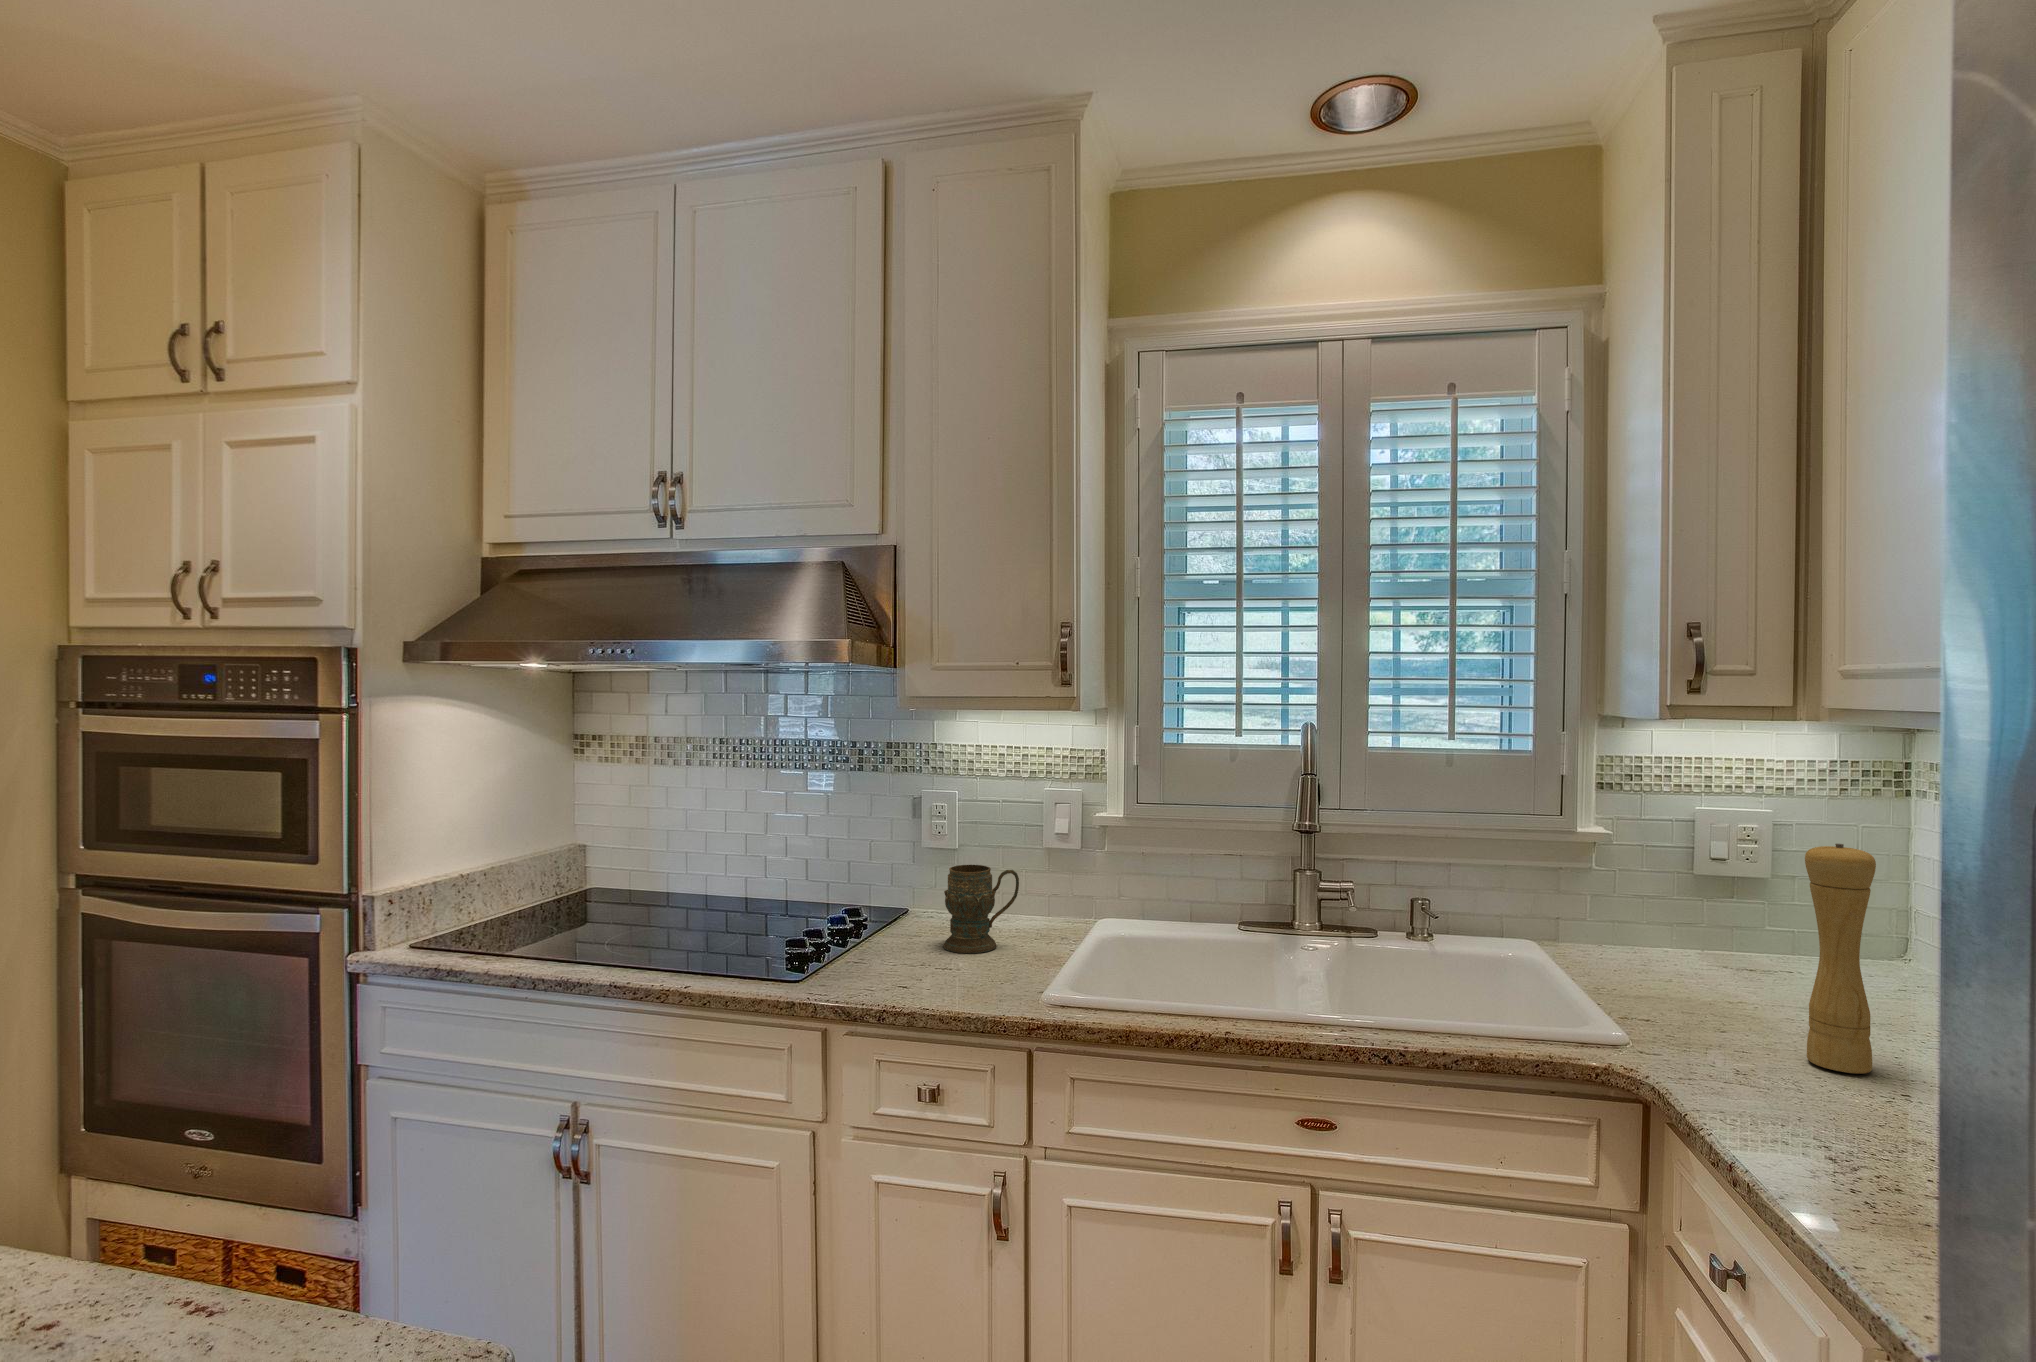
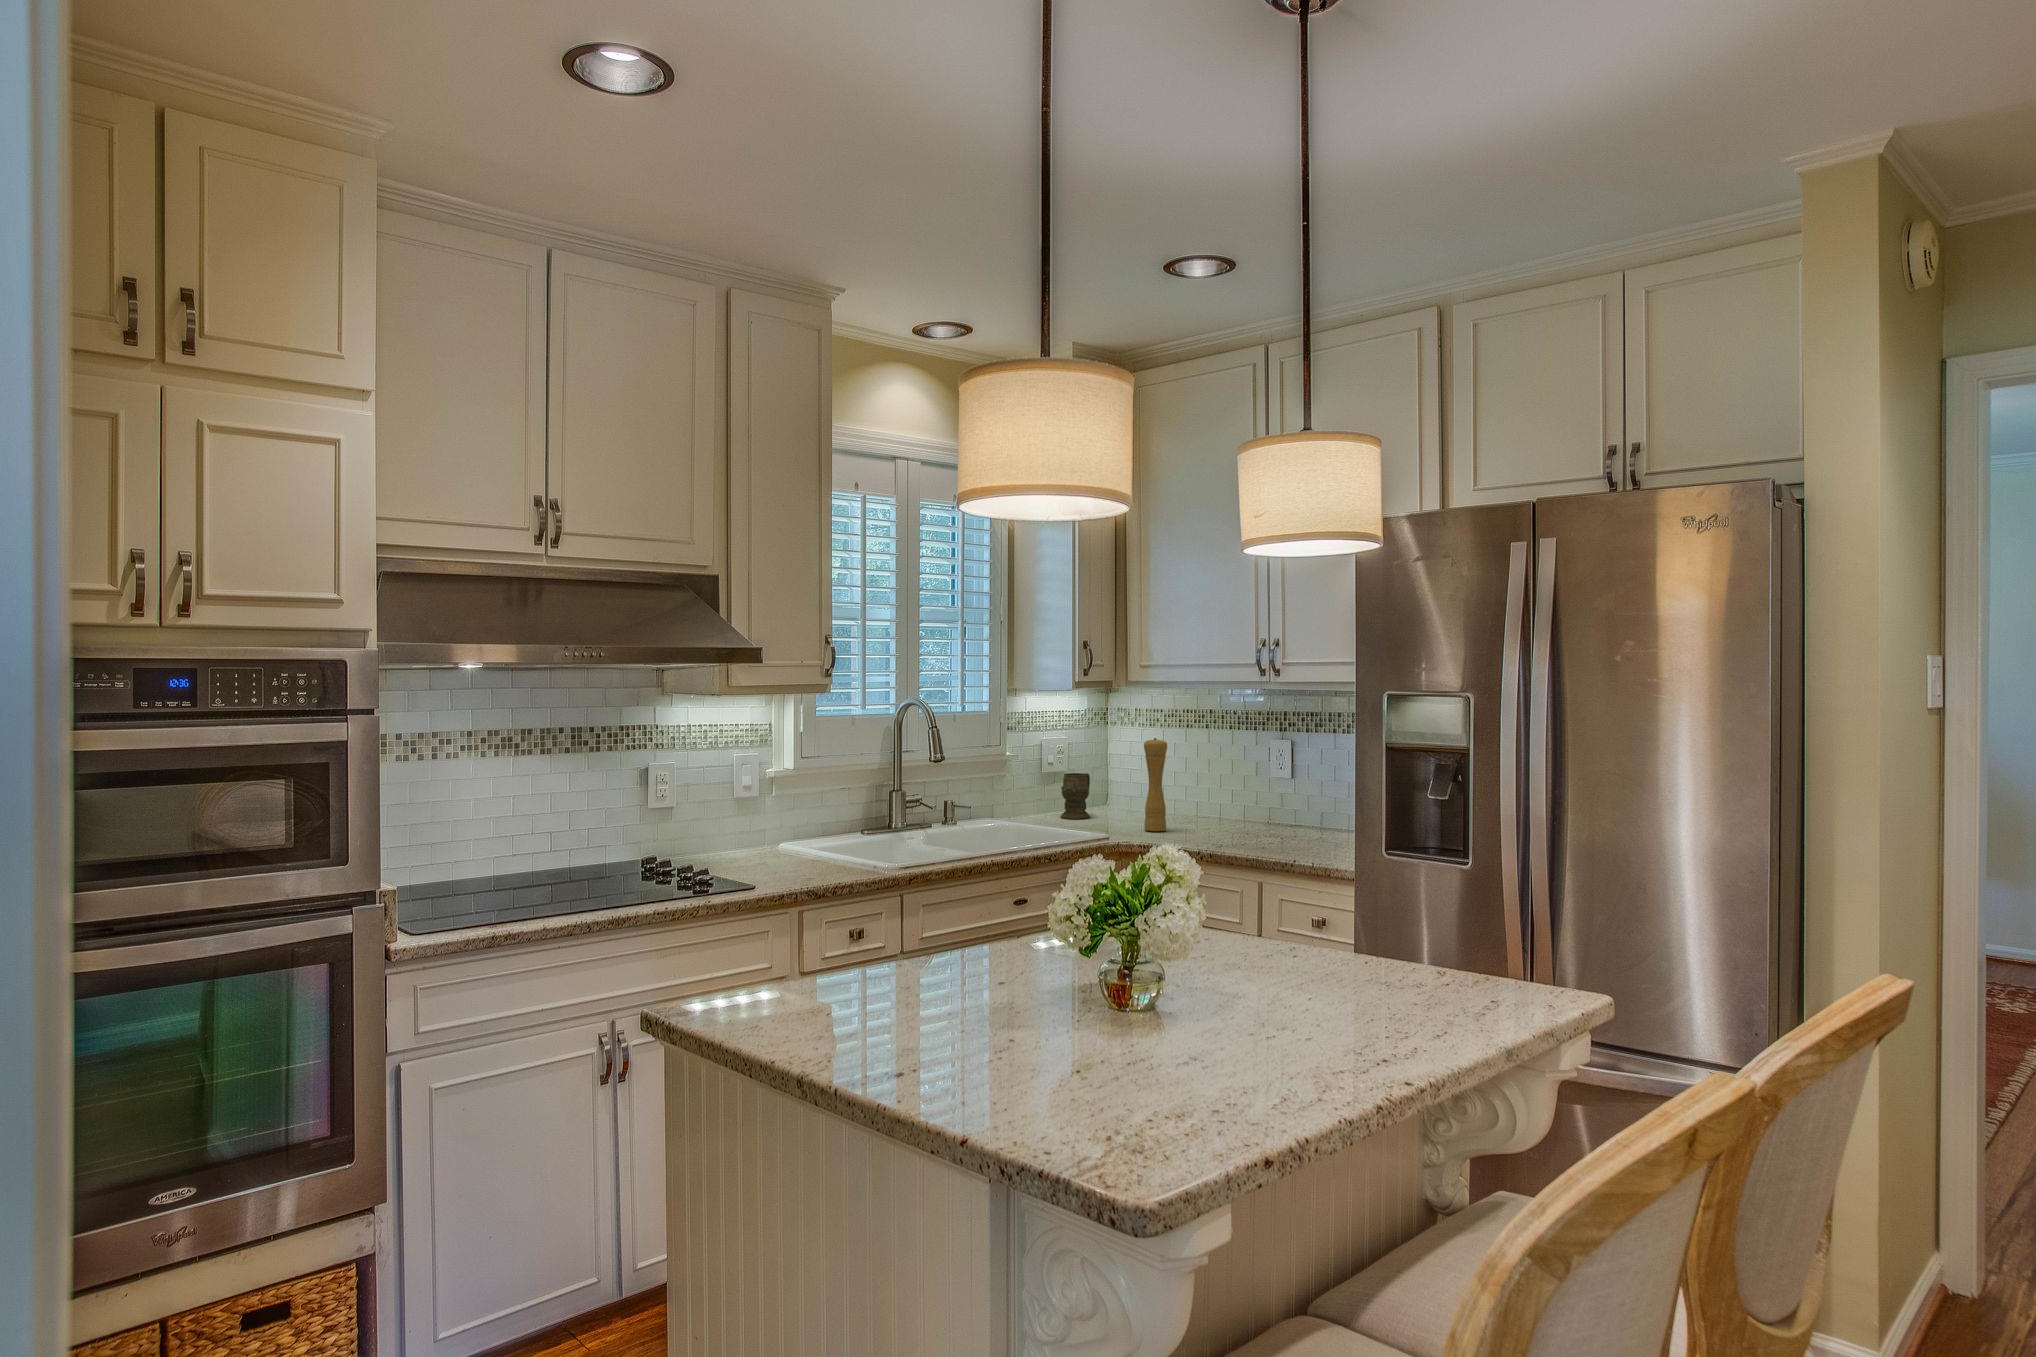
mug: present [943,865,1019,953] -> present [1061,773,1090,819]

